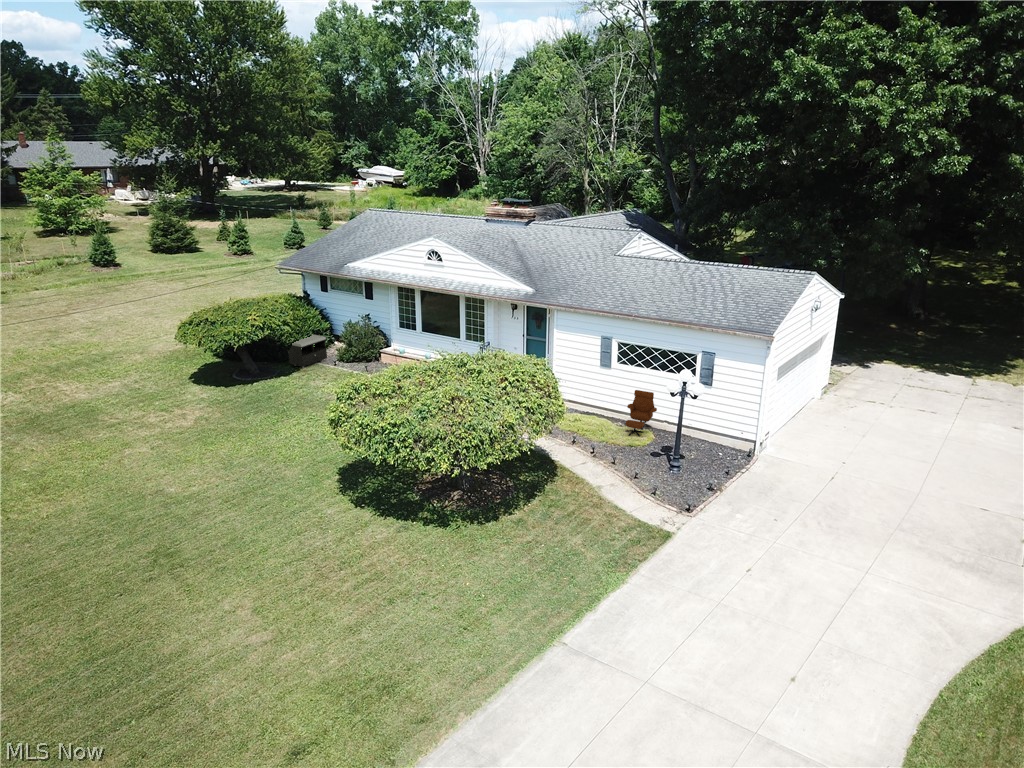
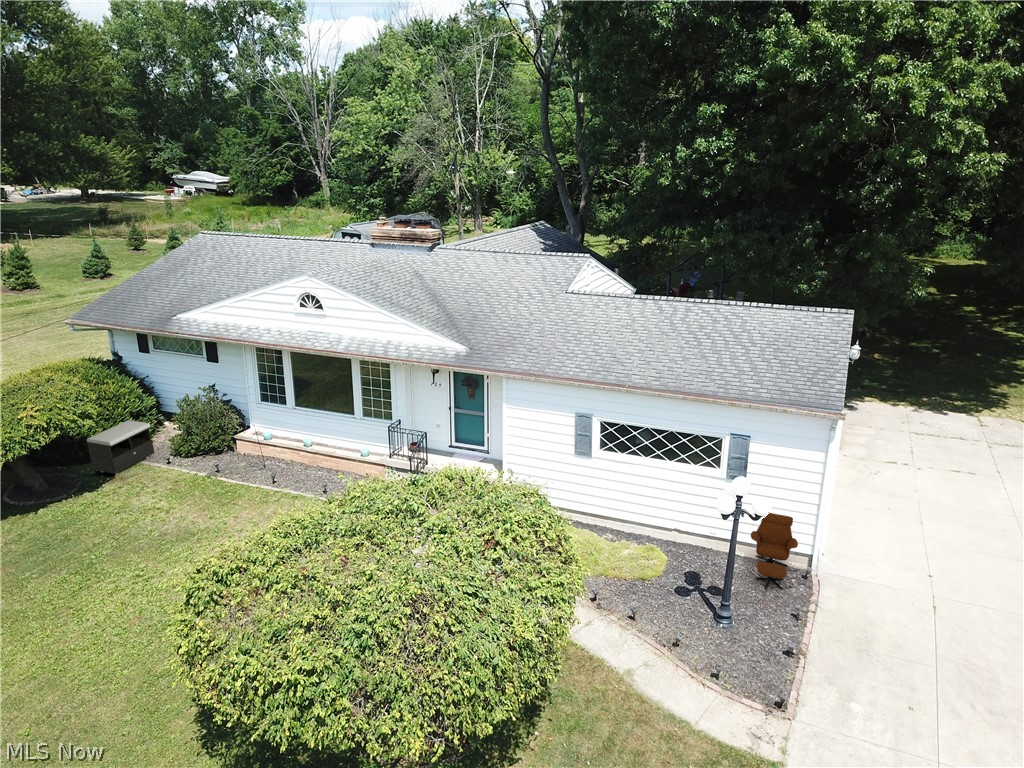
lounge chair: present [626,390,657,436] -> present [751,513,798,589]

